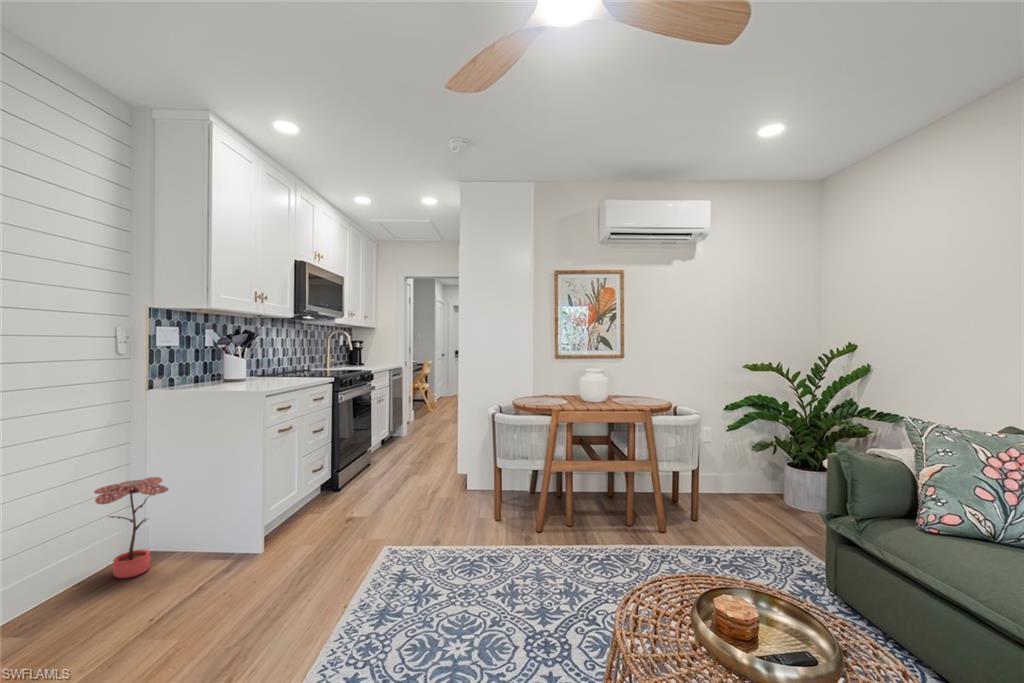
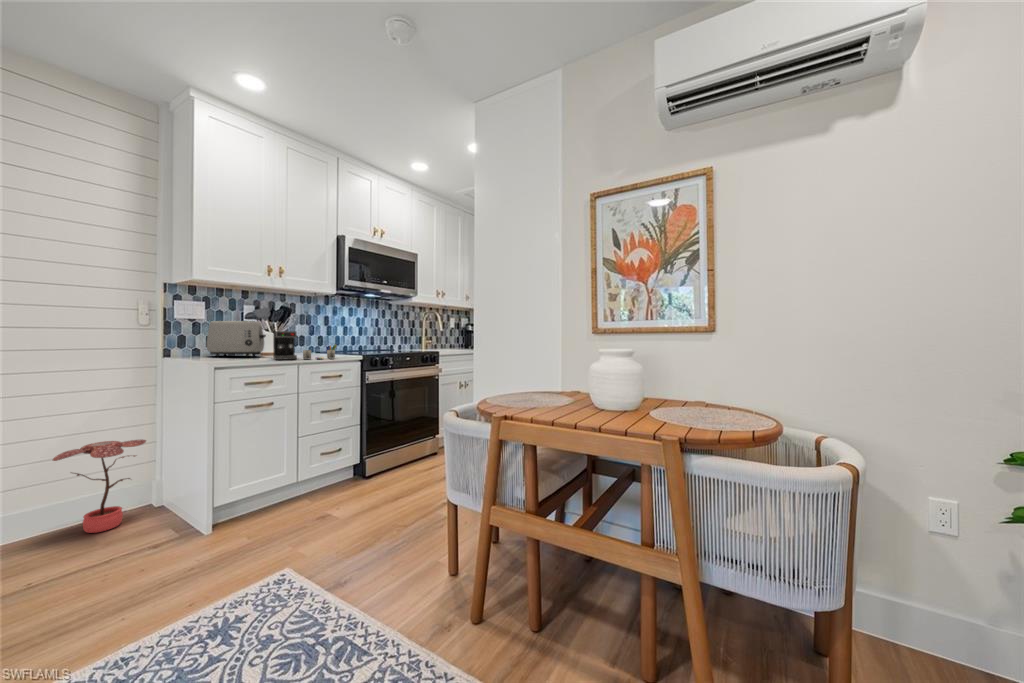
toaster: none [202,349,264,386] -> present [207,321,266,357]
coffee maker: none [273,358,329,386] -> present [273,331,337,360]

